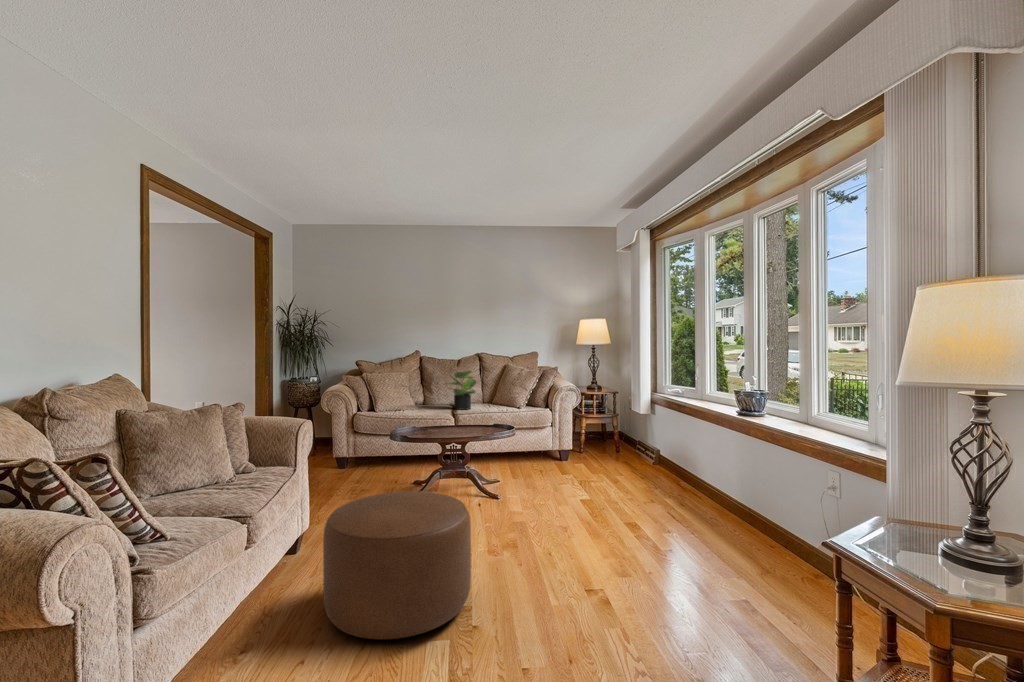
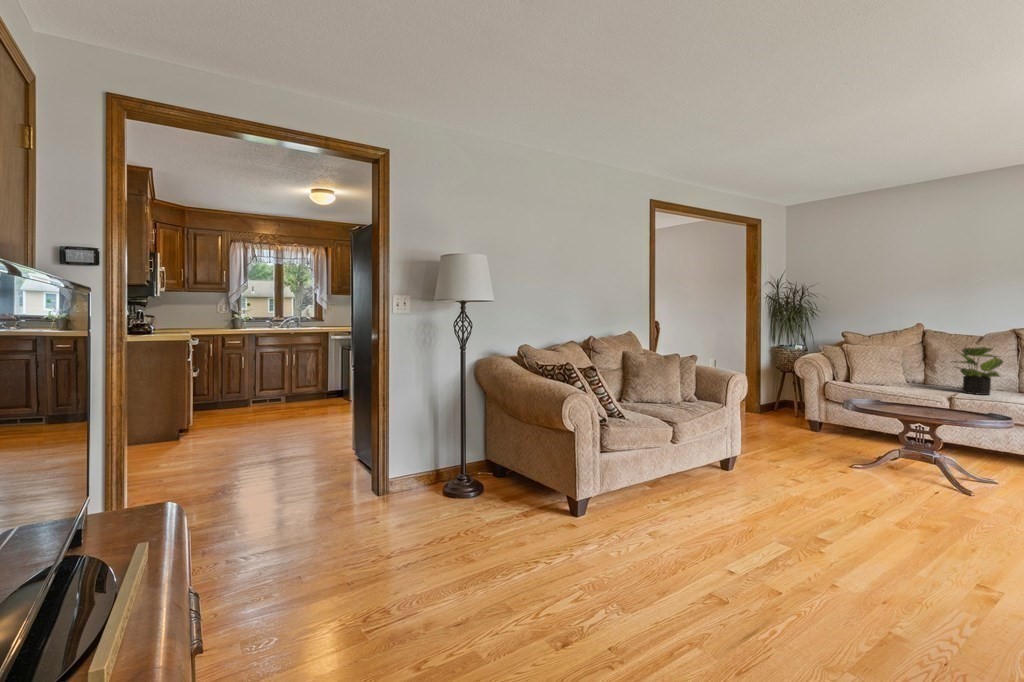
ottoman: present [323,491,471,639] -> none [712,431,841,535]

